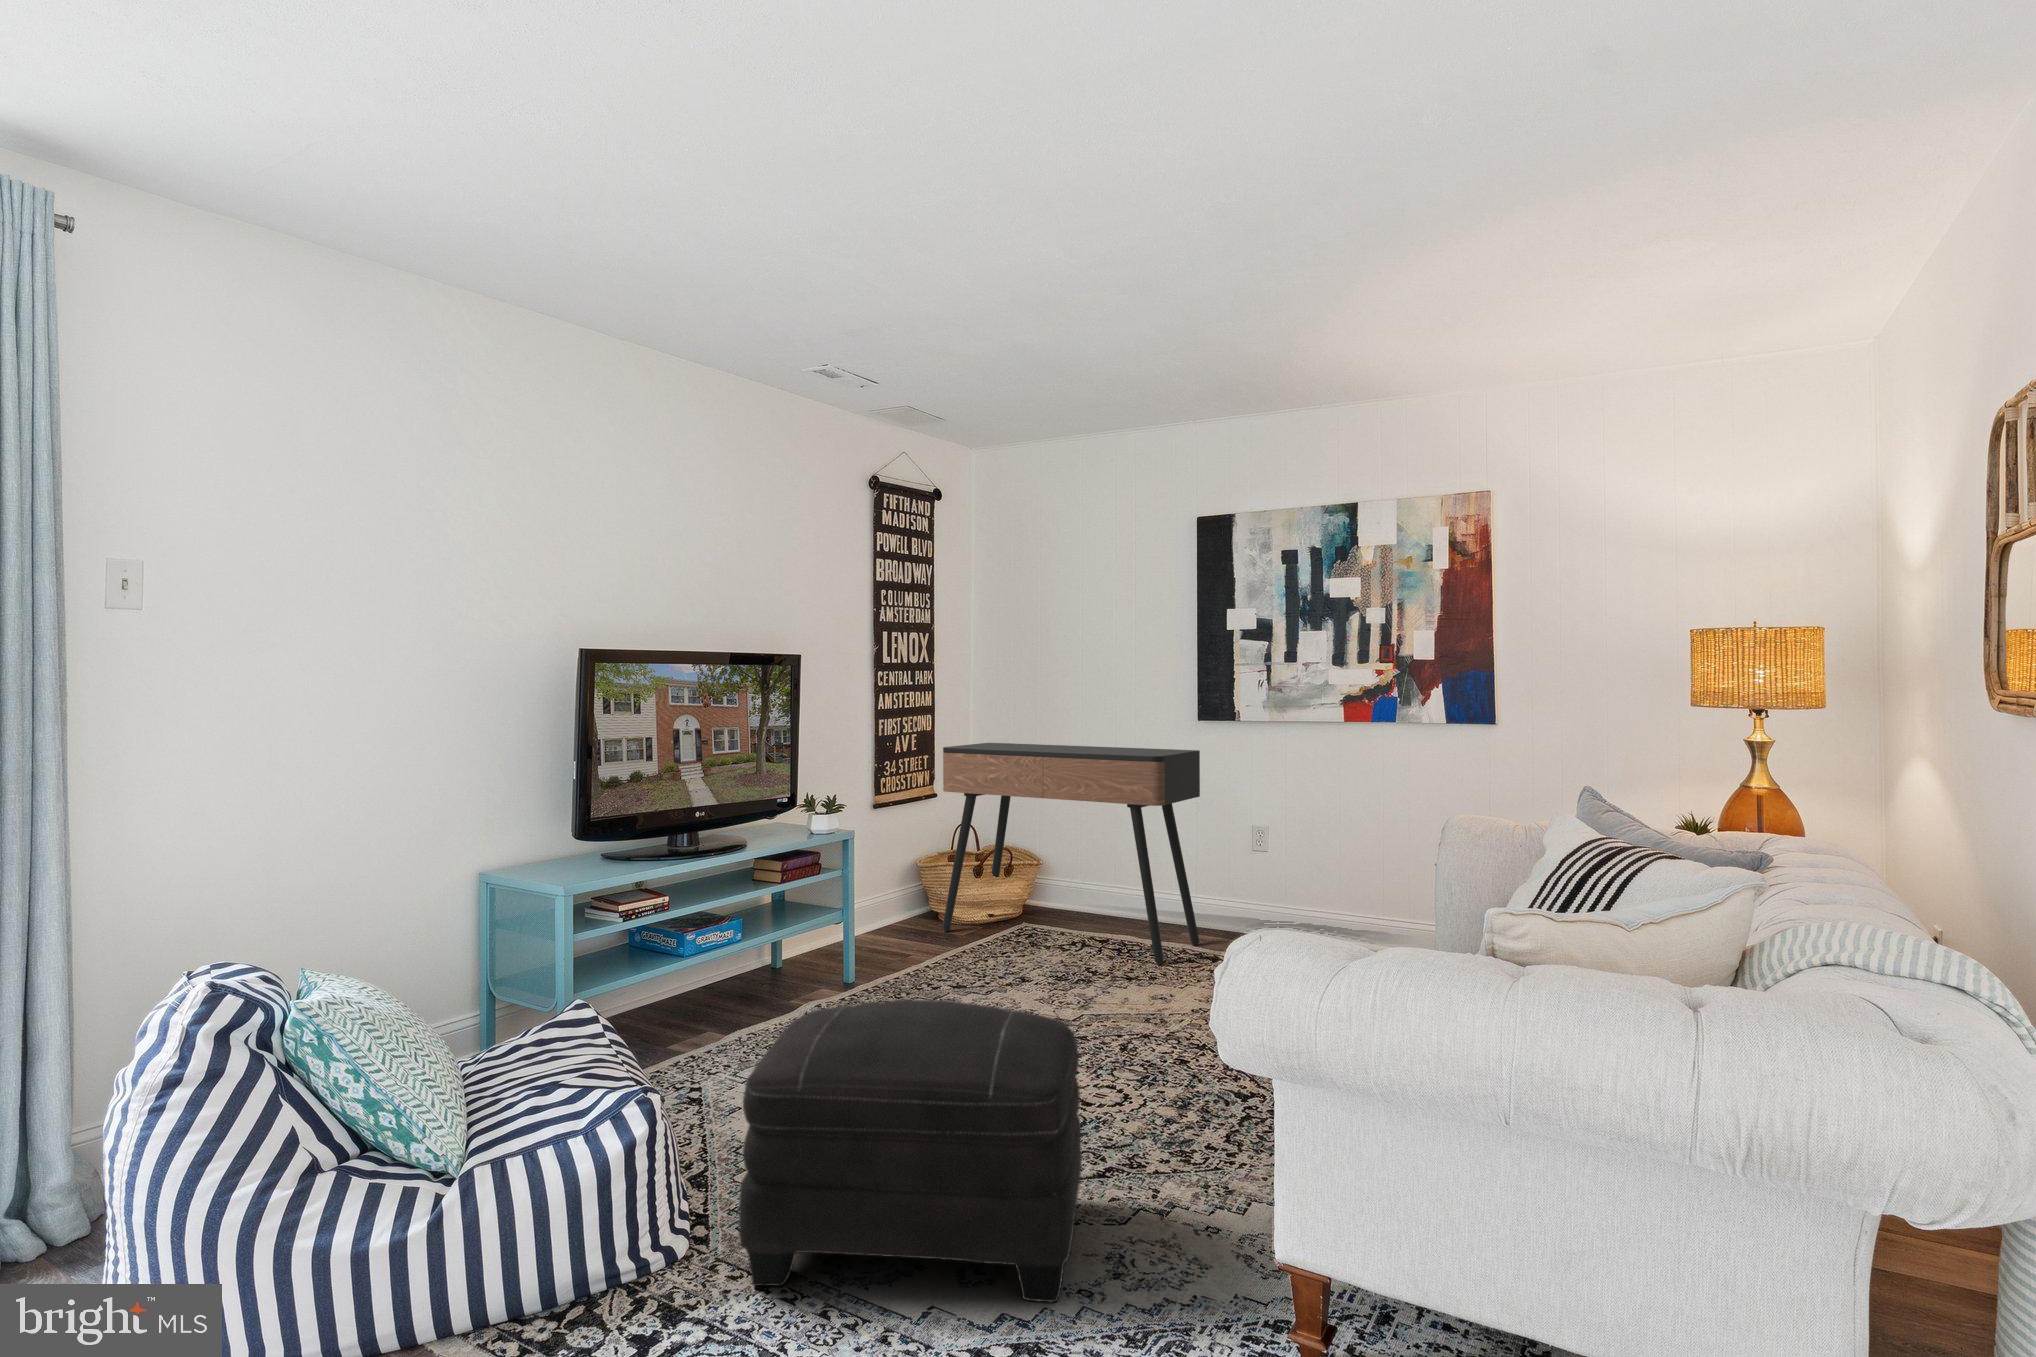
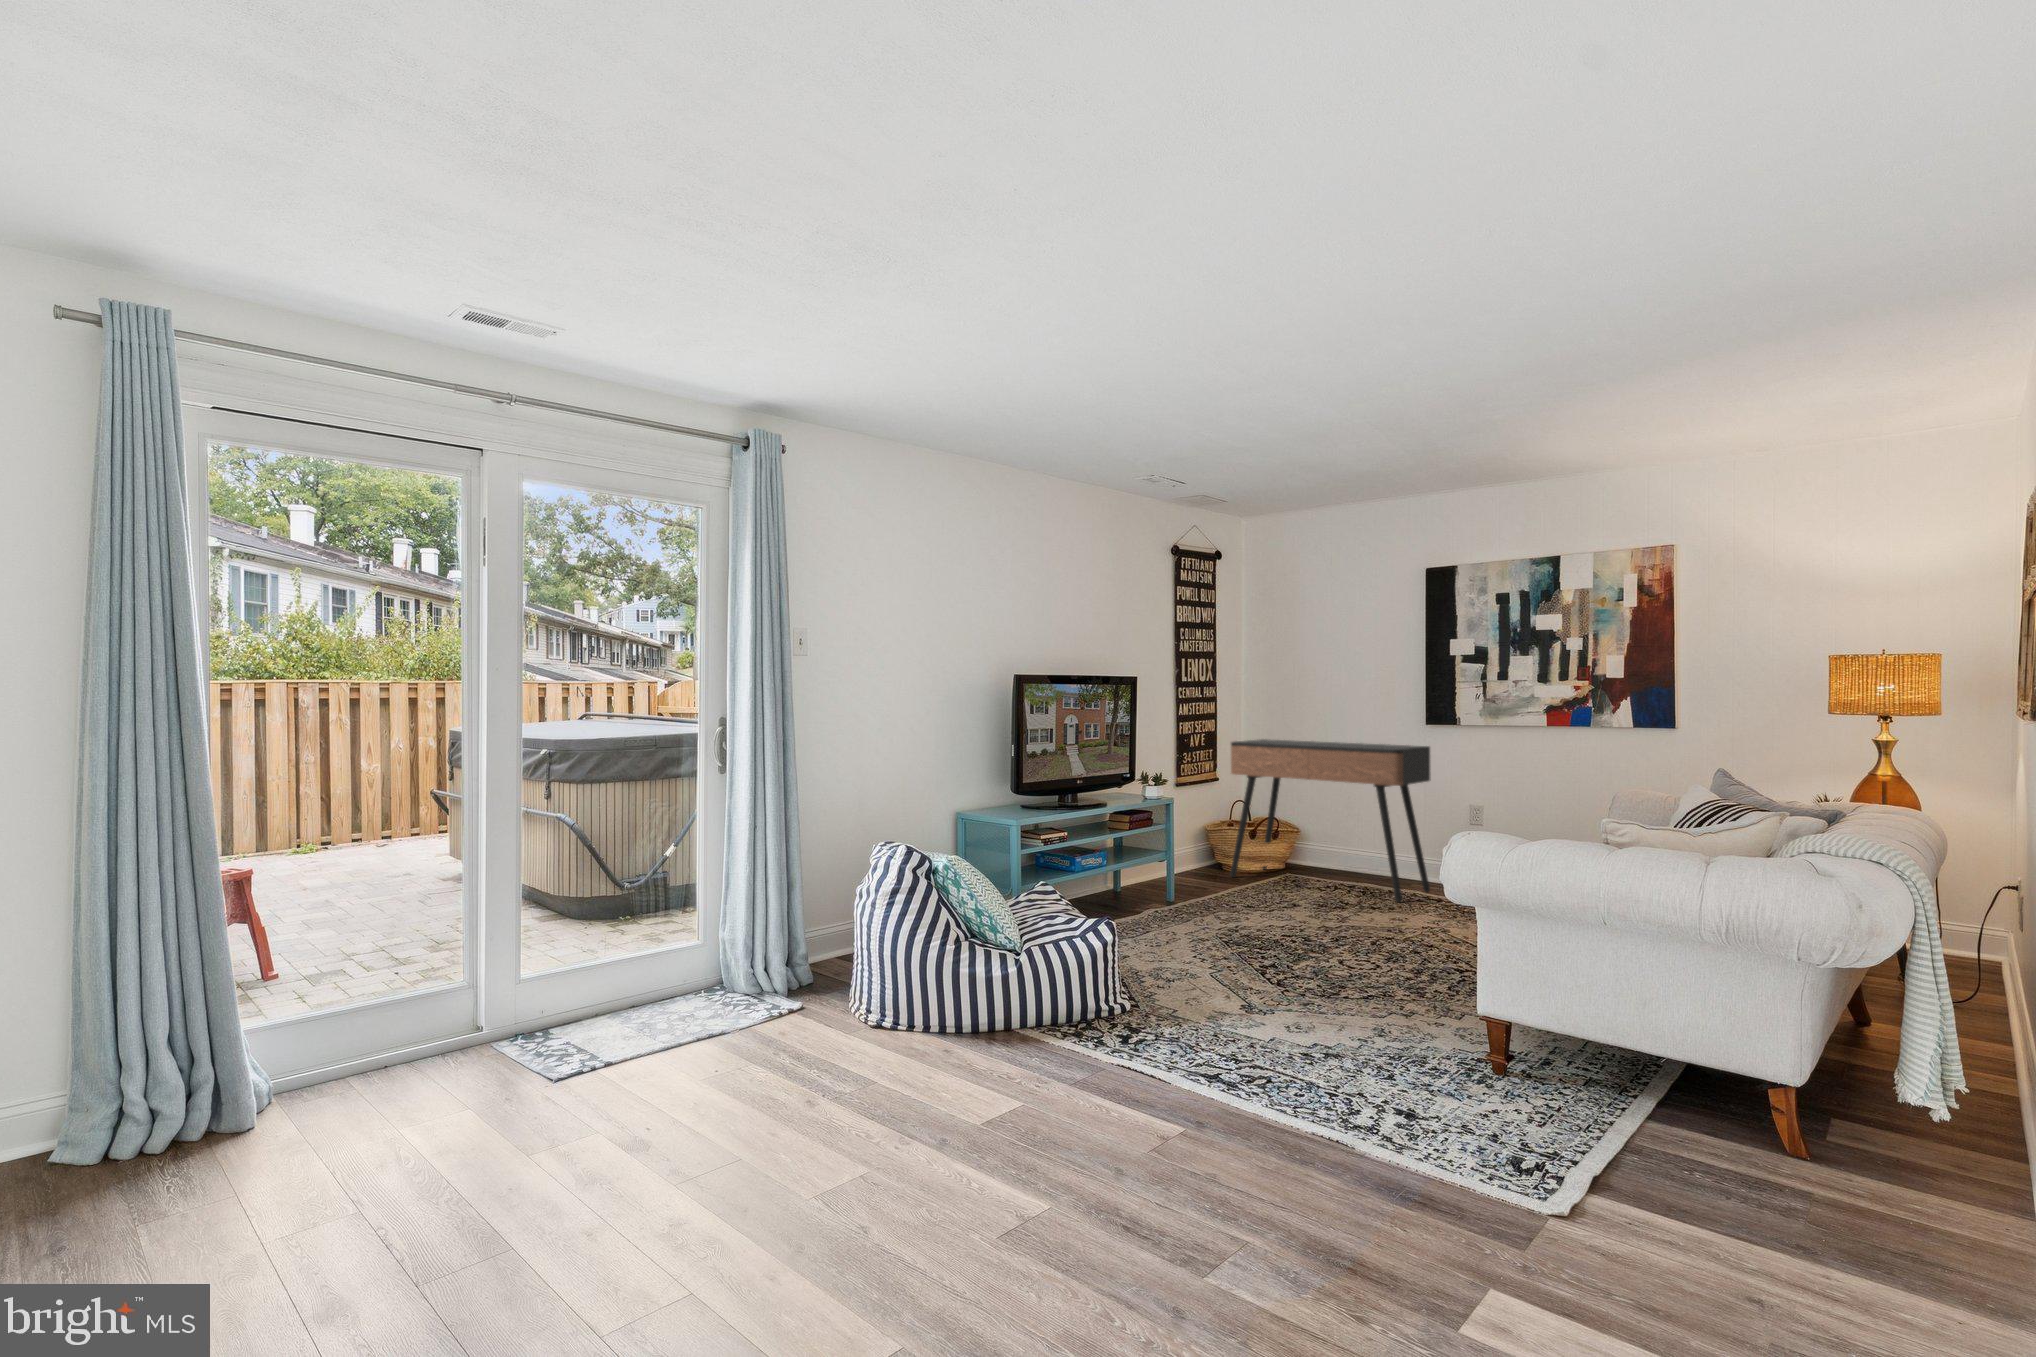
ottoman: present [739,999,1082,1302] -> none [1165,880,1354,1038]

